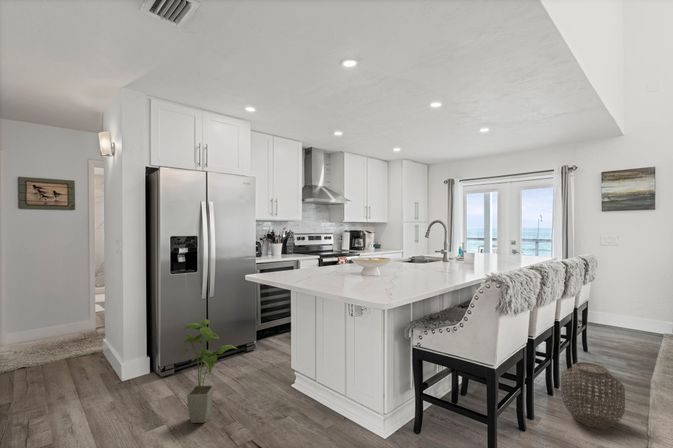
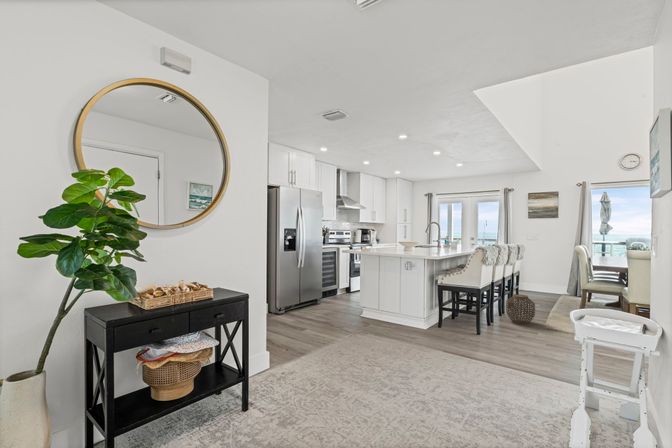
house plant: present [183,319,237,423] -> none [316,272,344,327]

